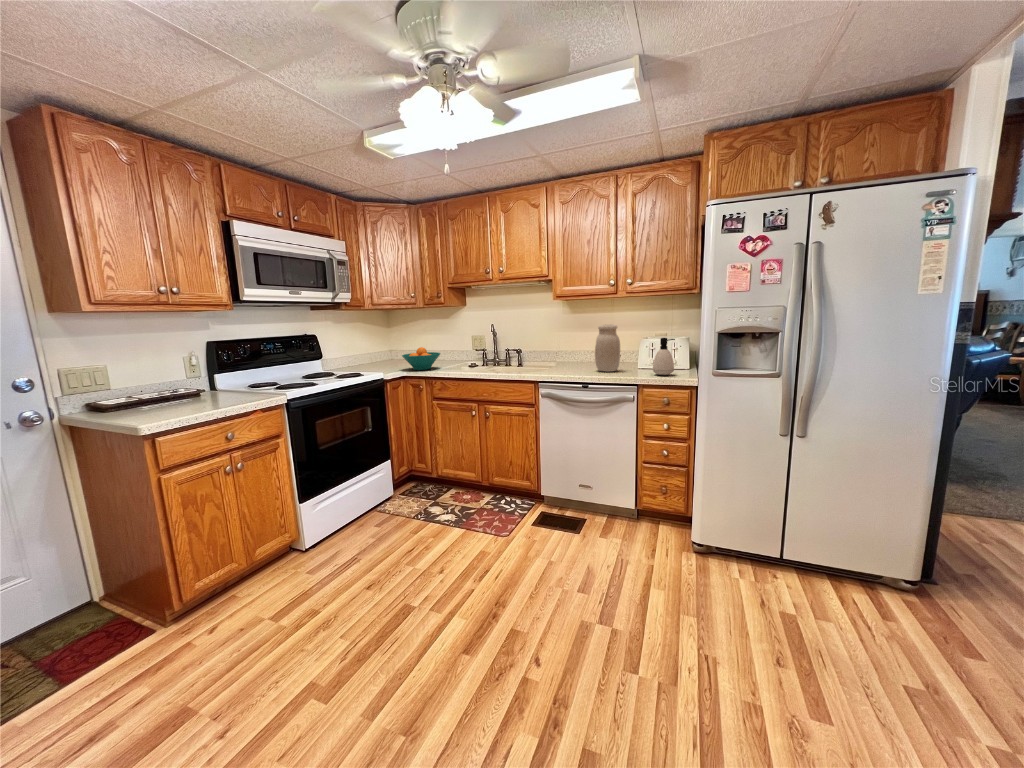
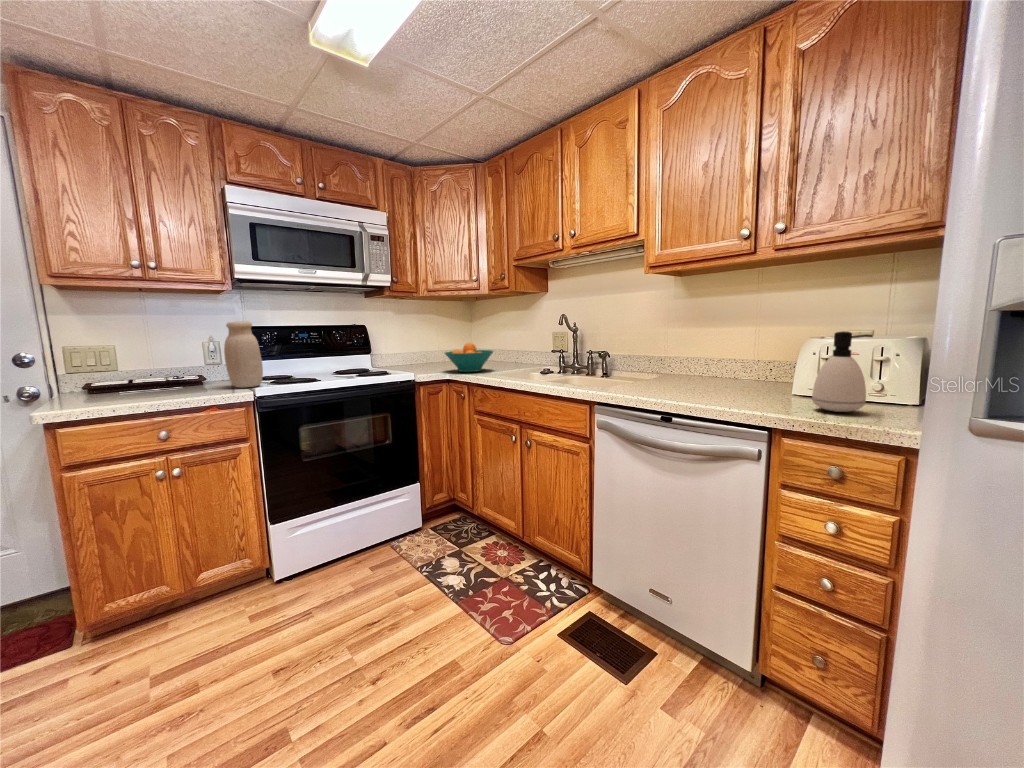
jar: present [595,324,620,372] -> present [224,321,263,388]

